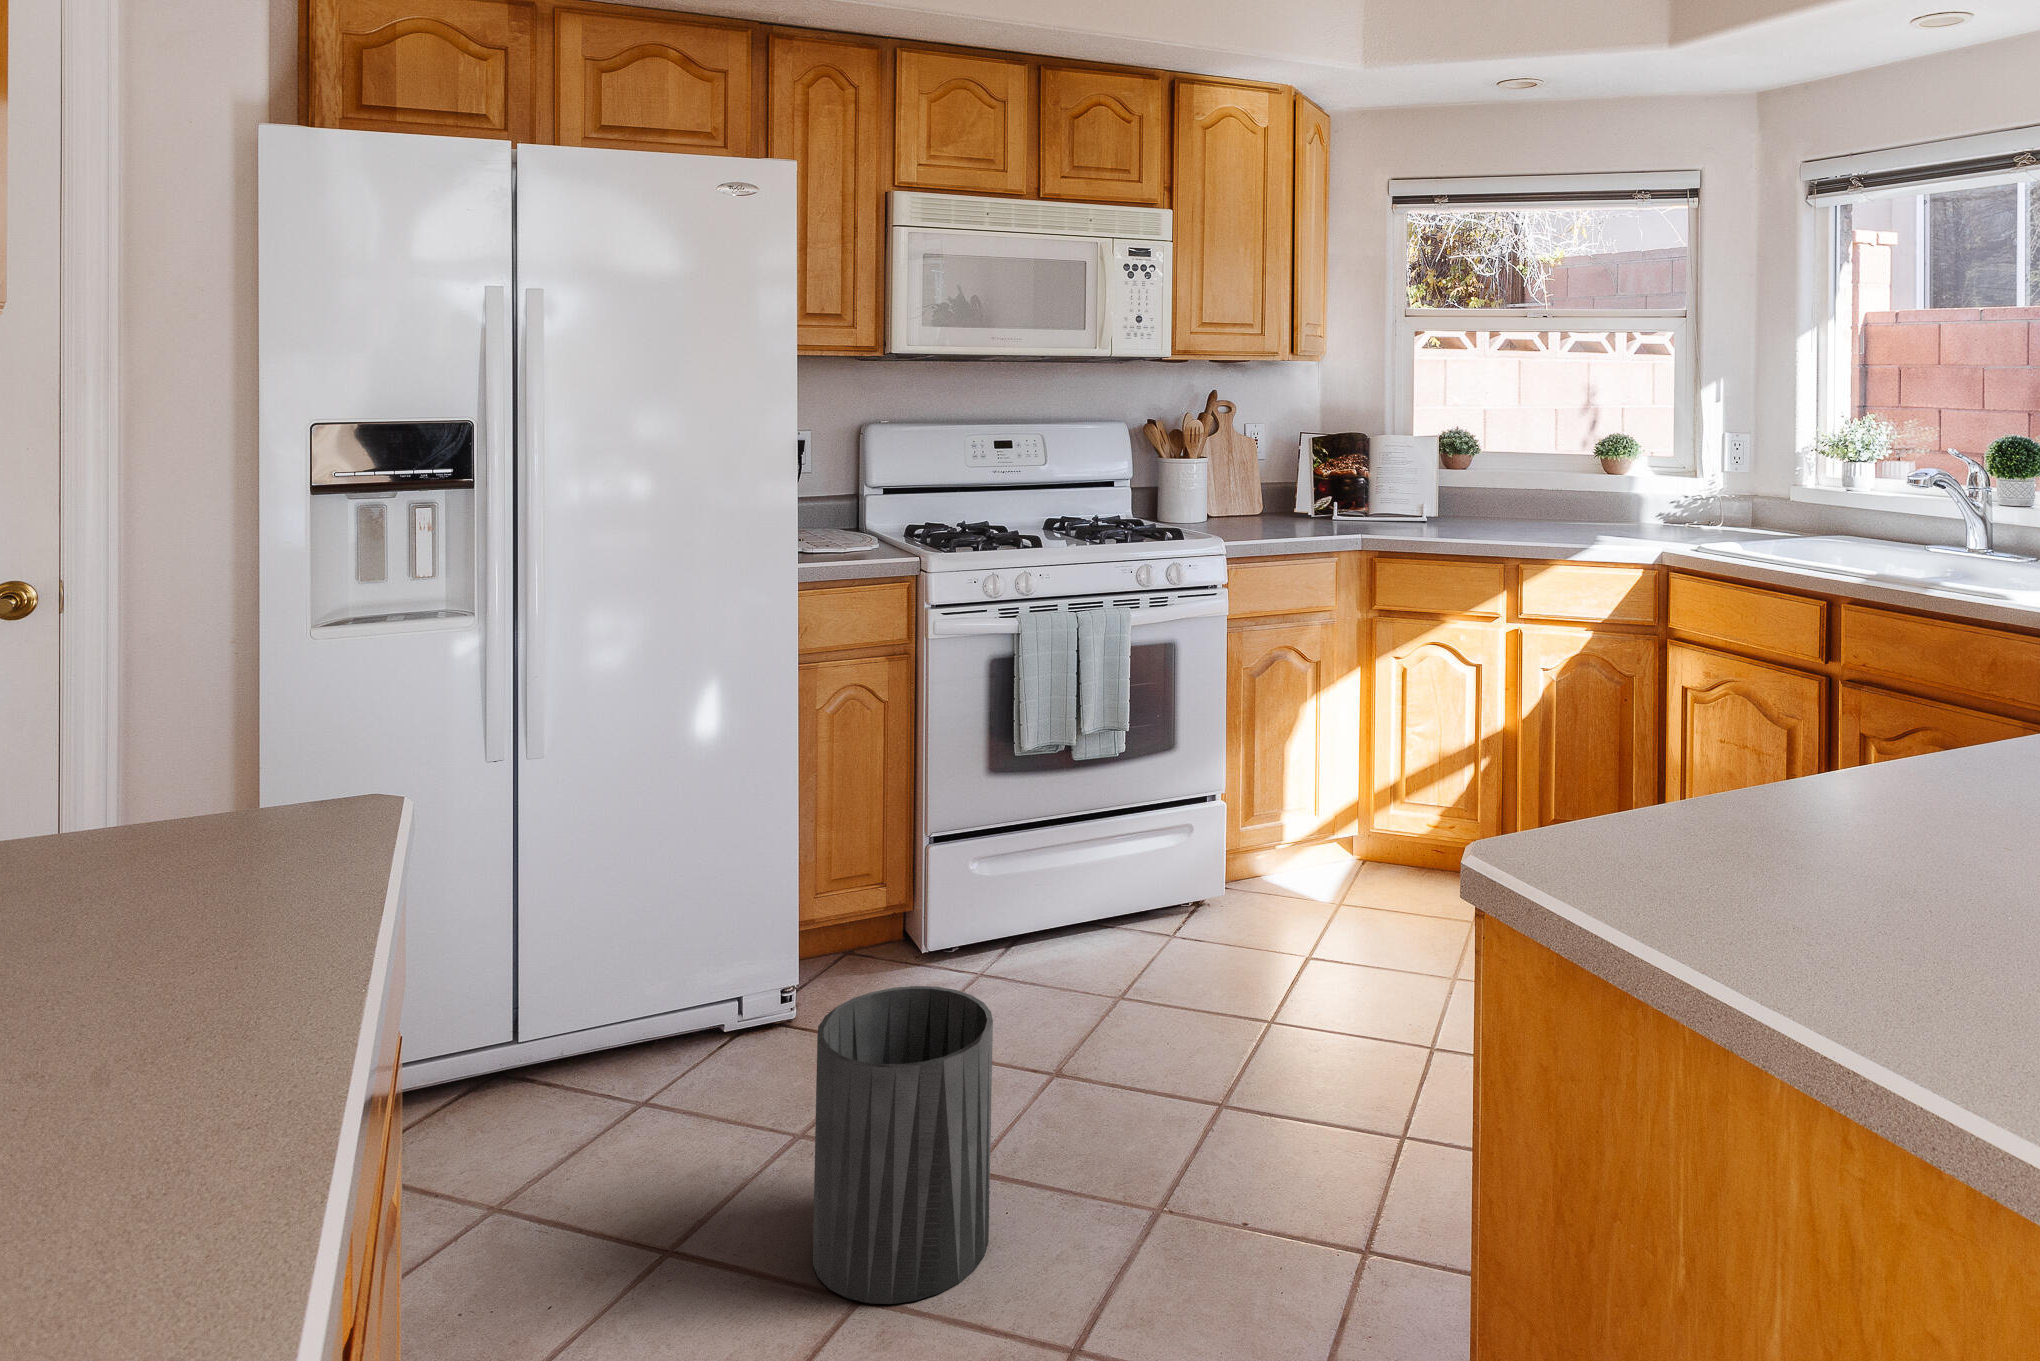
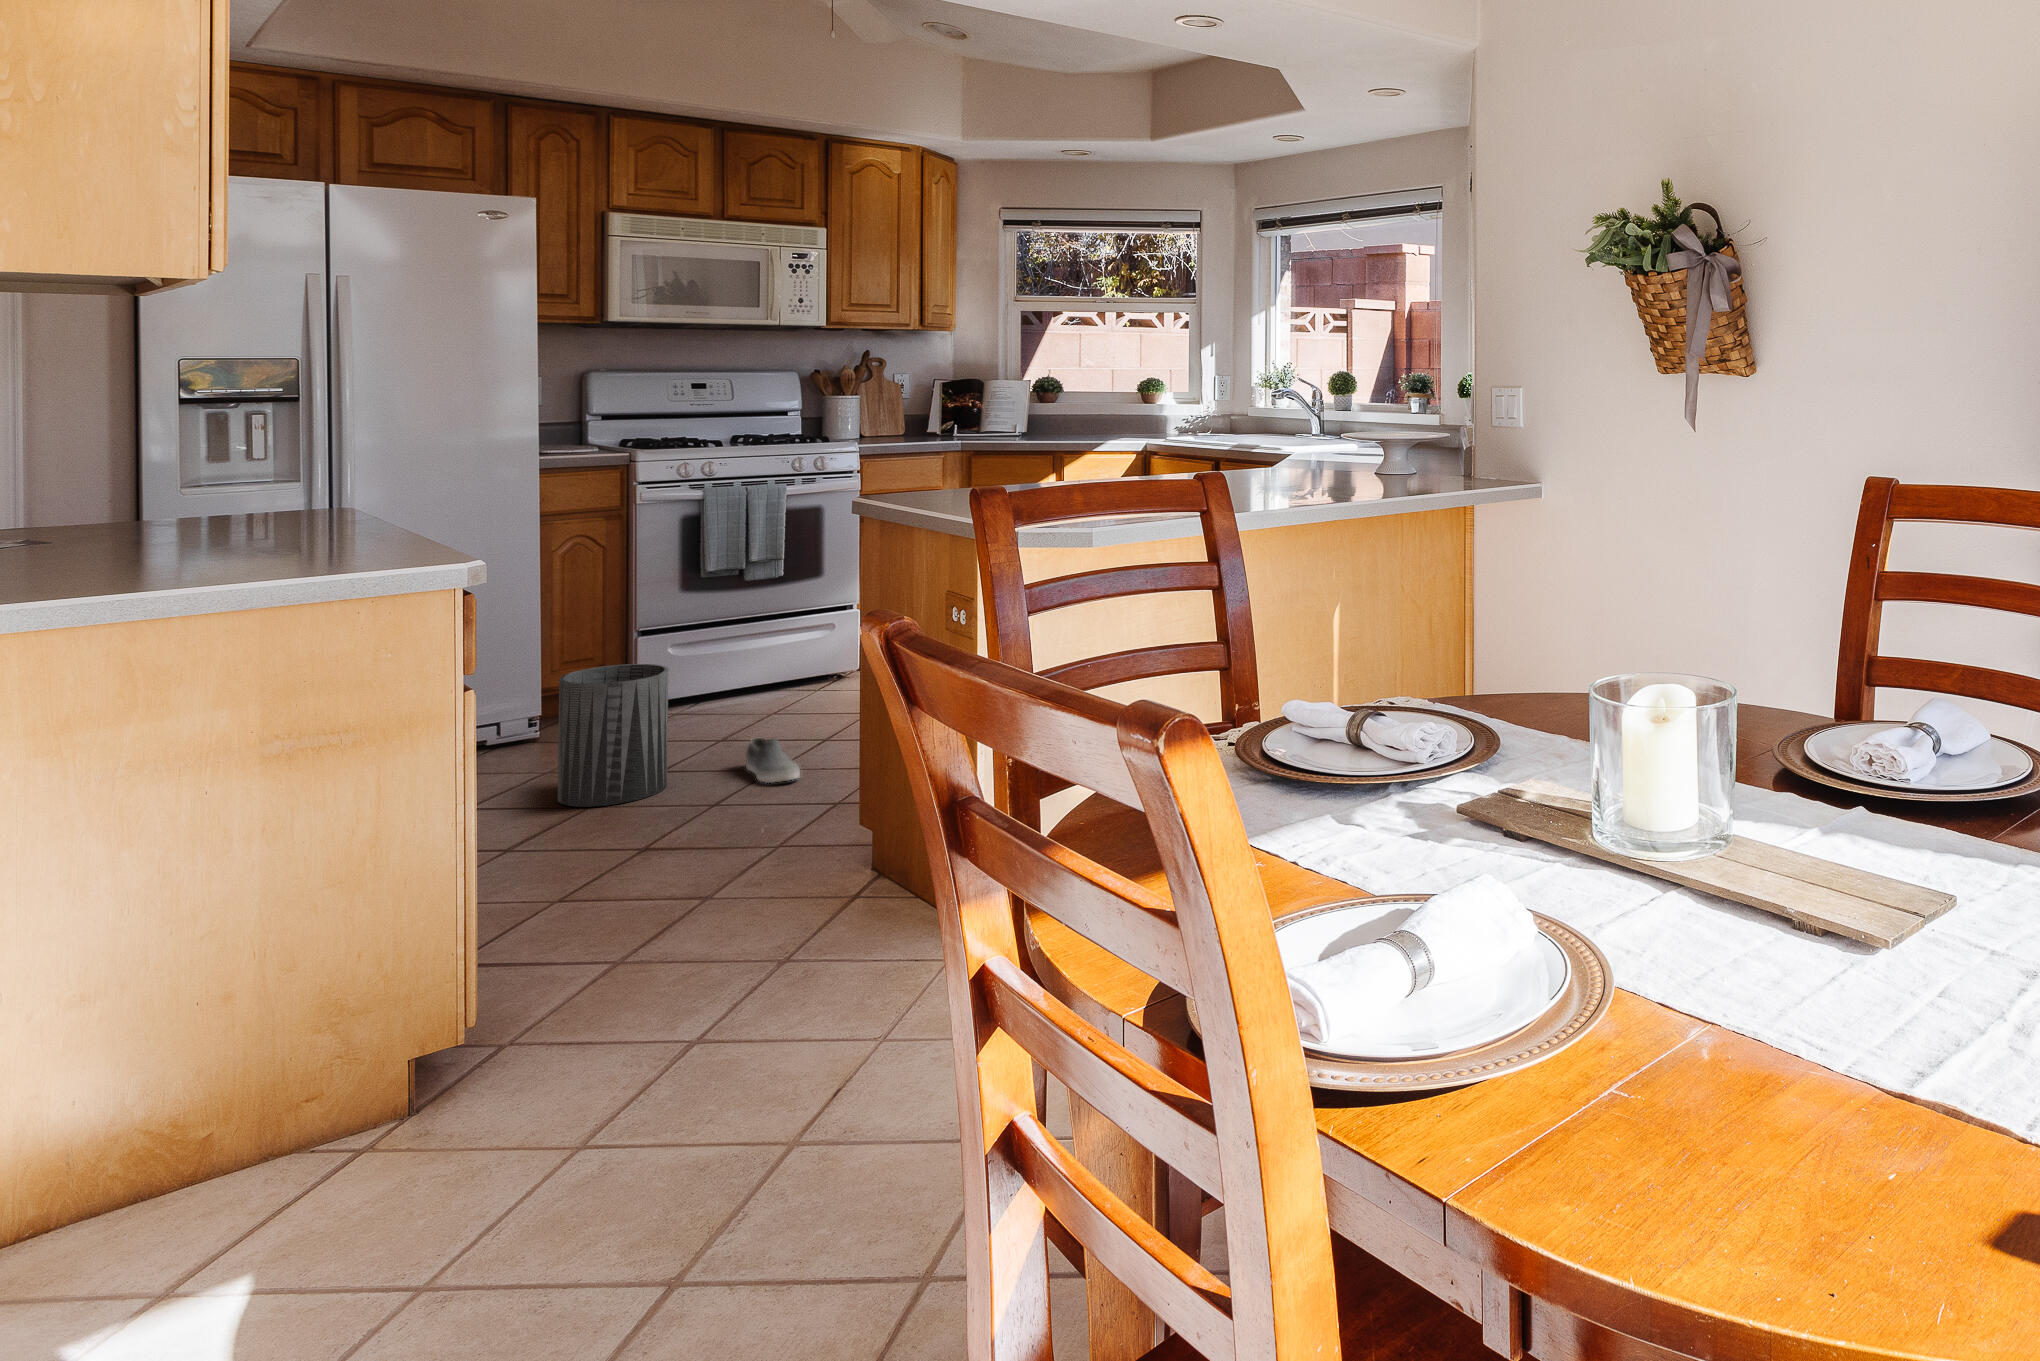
shoe: none [1114,1137,1221,1280] -> present [746,738,800,783]

